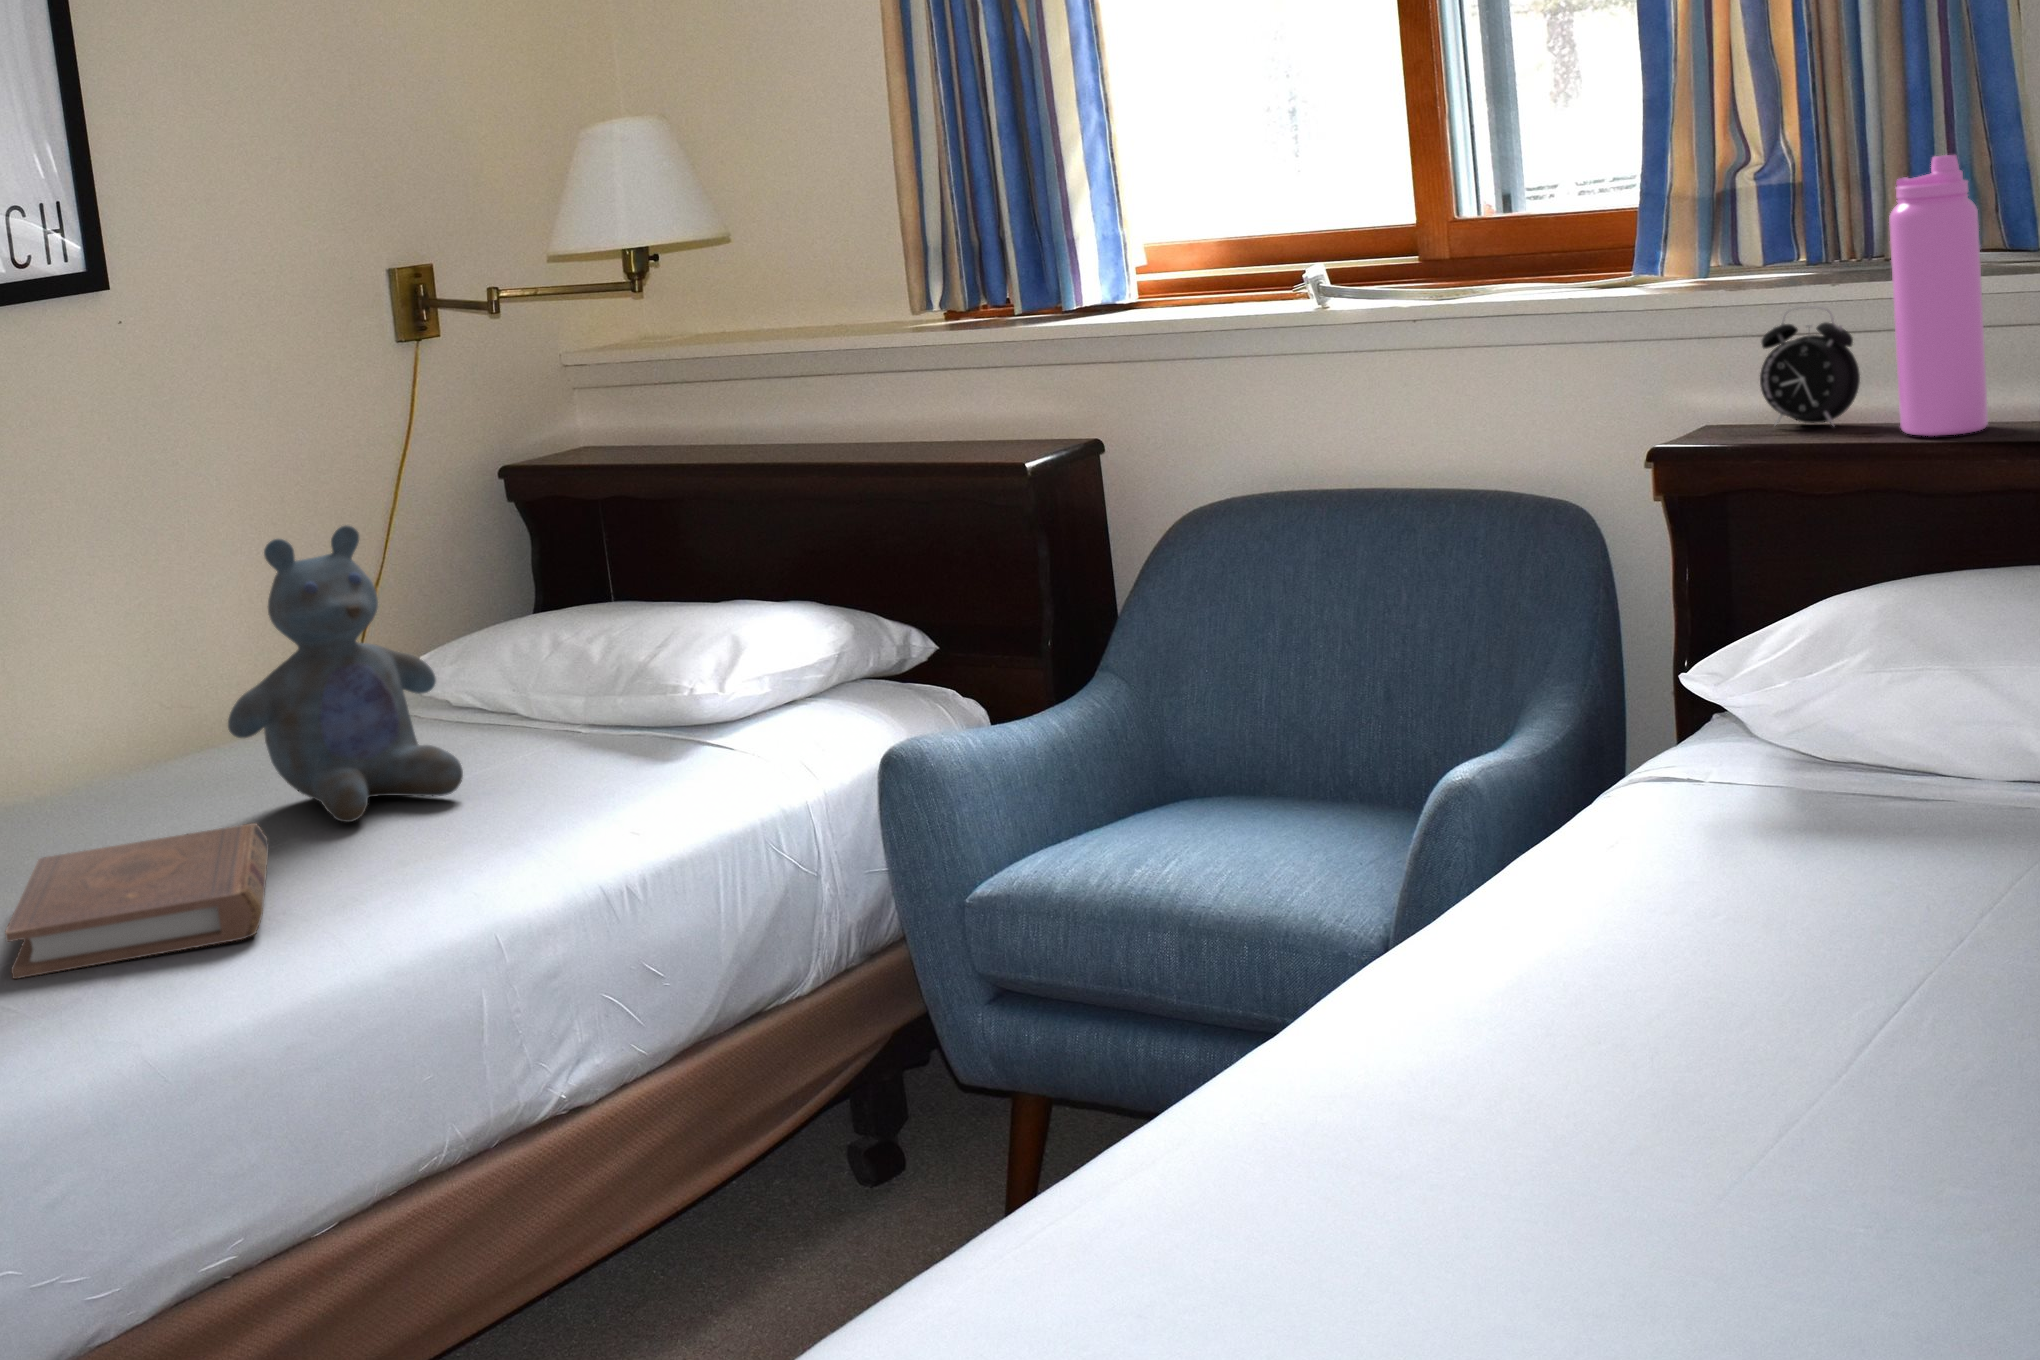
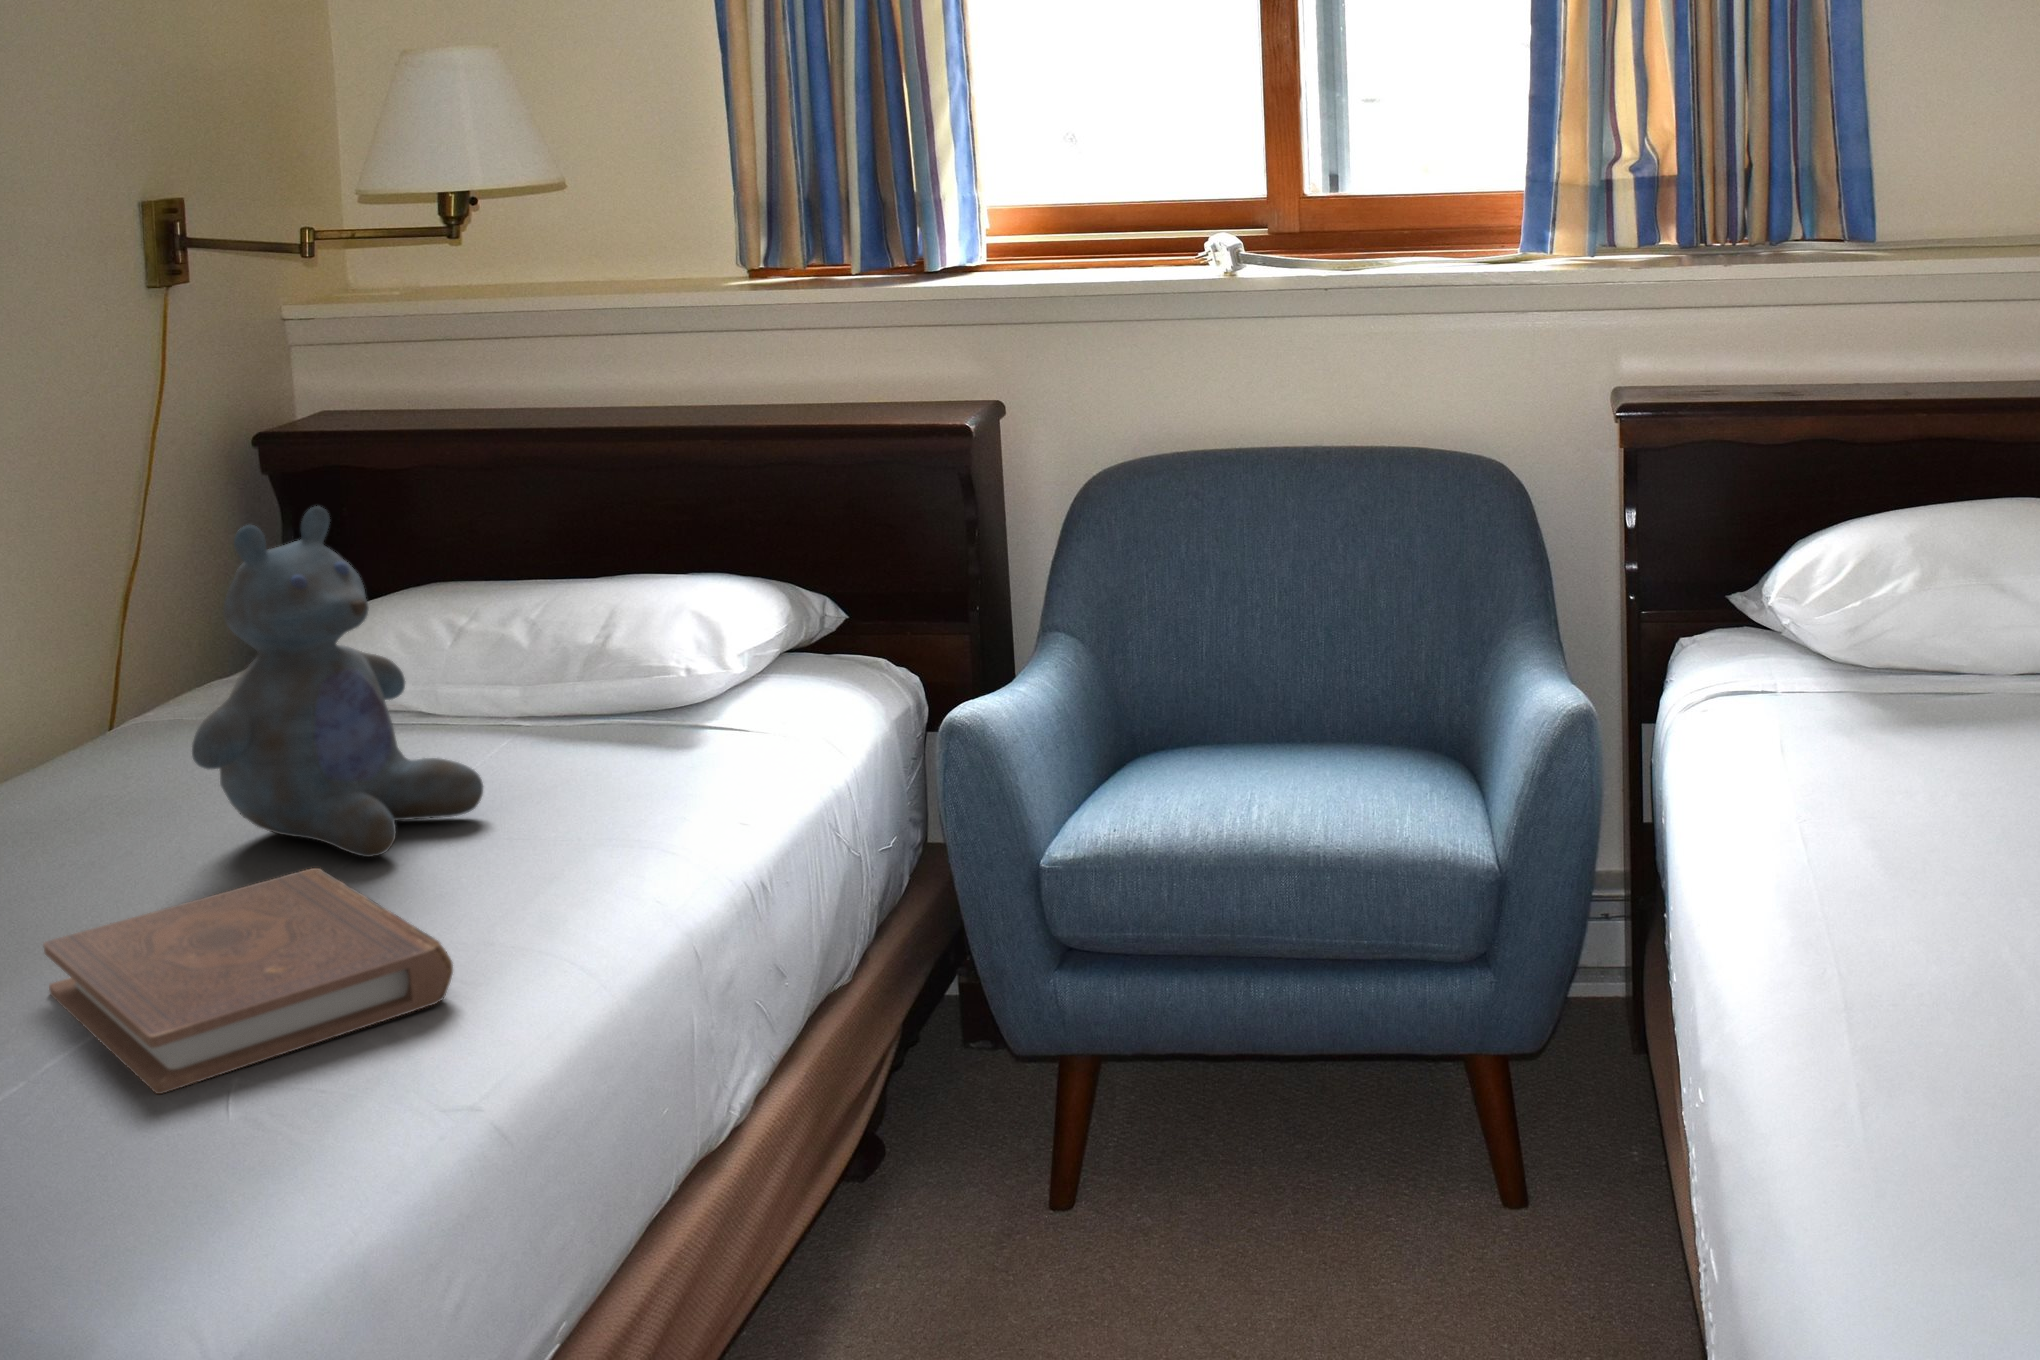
water bottle: present [1889,155,1988,436] -> none [1783,159,1853,390]
alarm clock: present [1760,306,1860,425] -> none [1656,281,1735,383]

